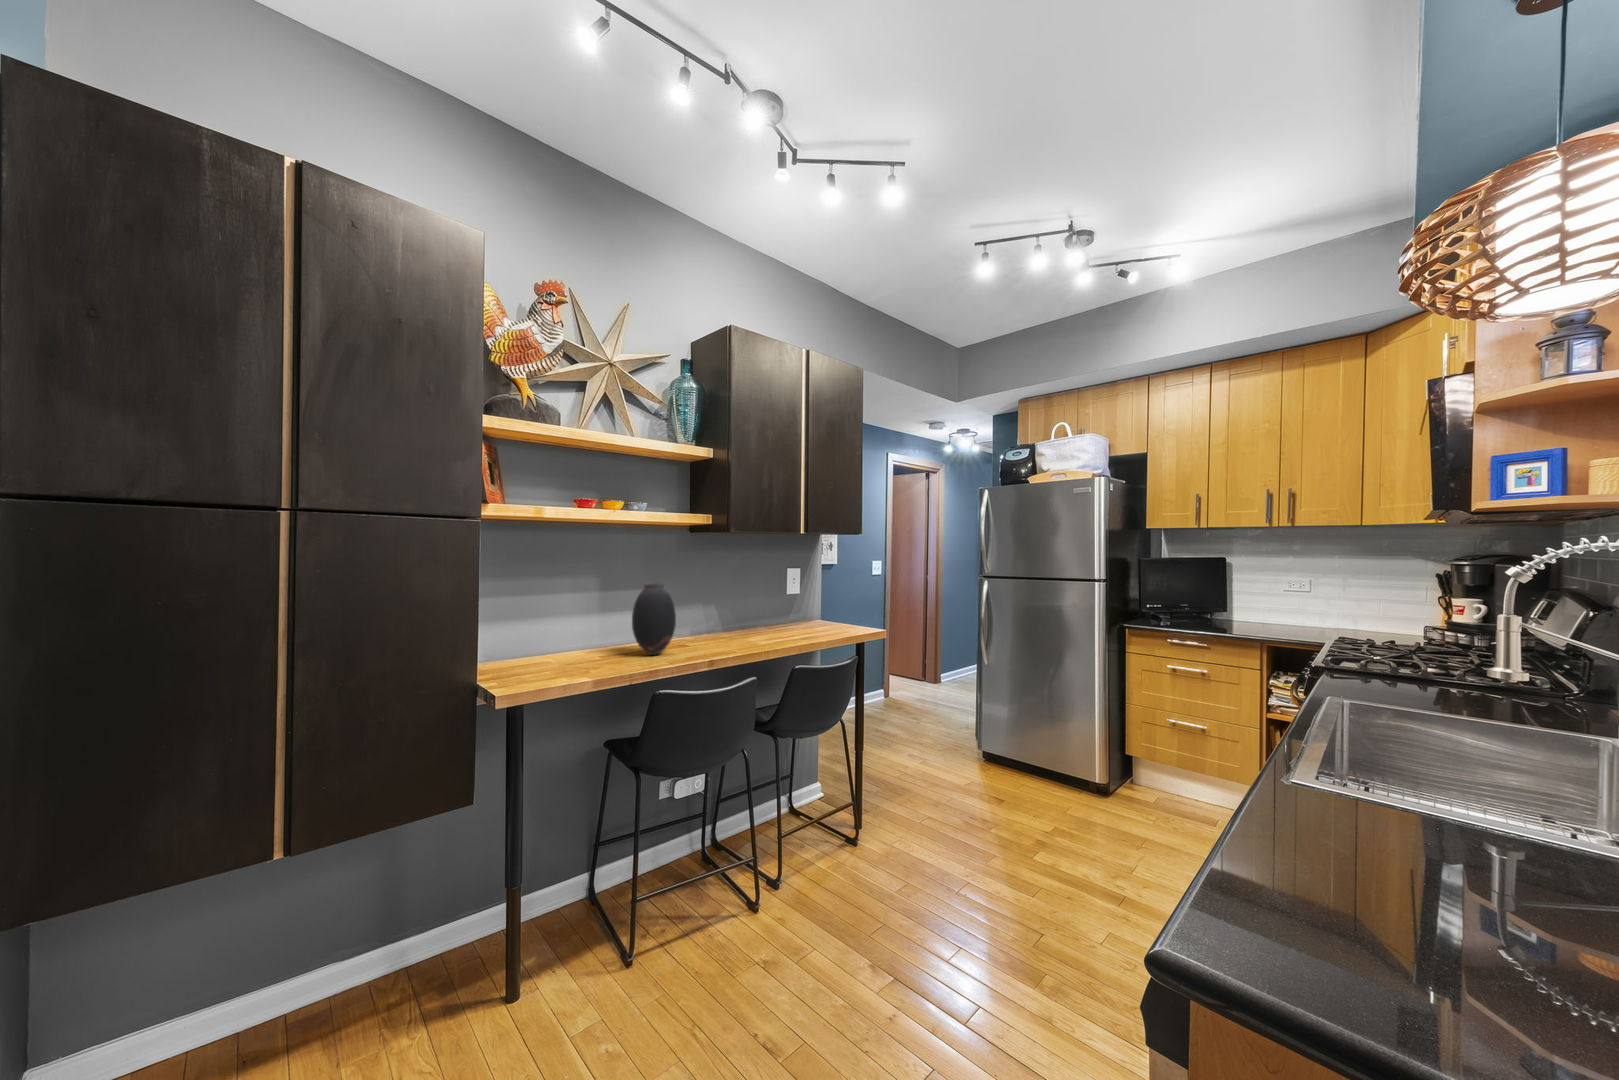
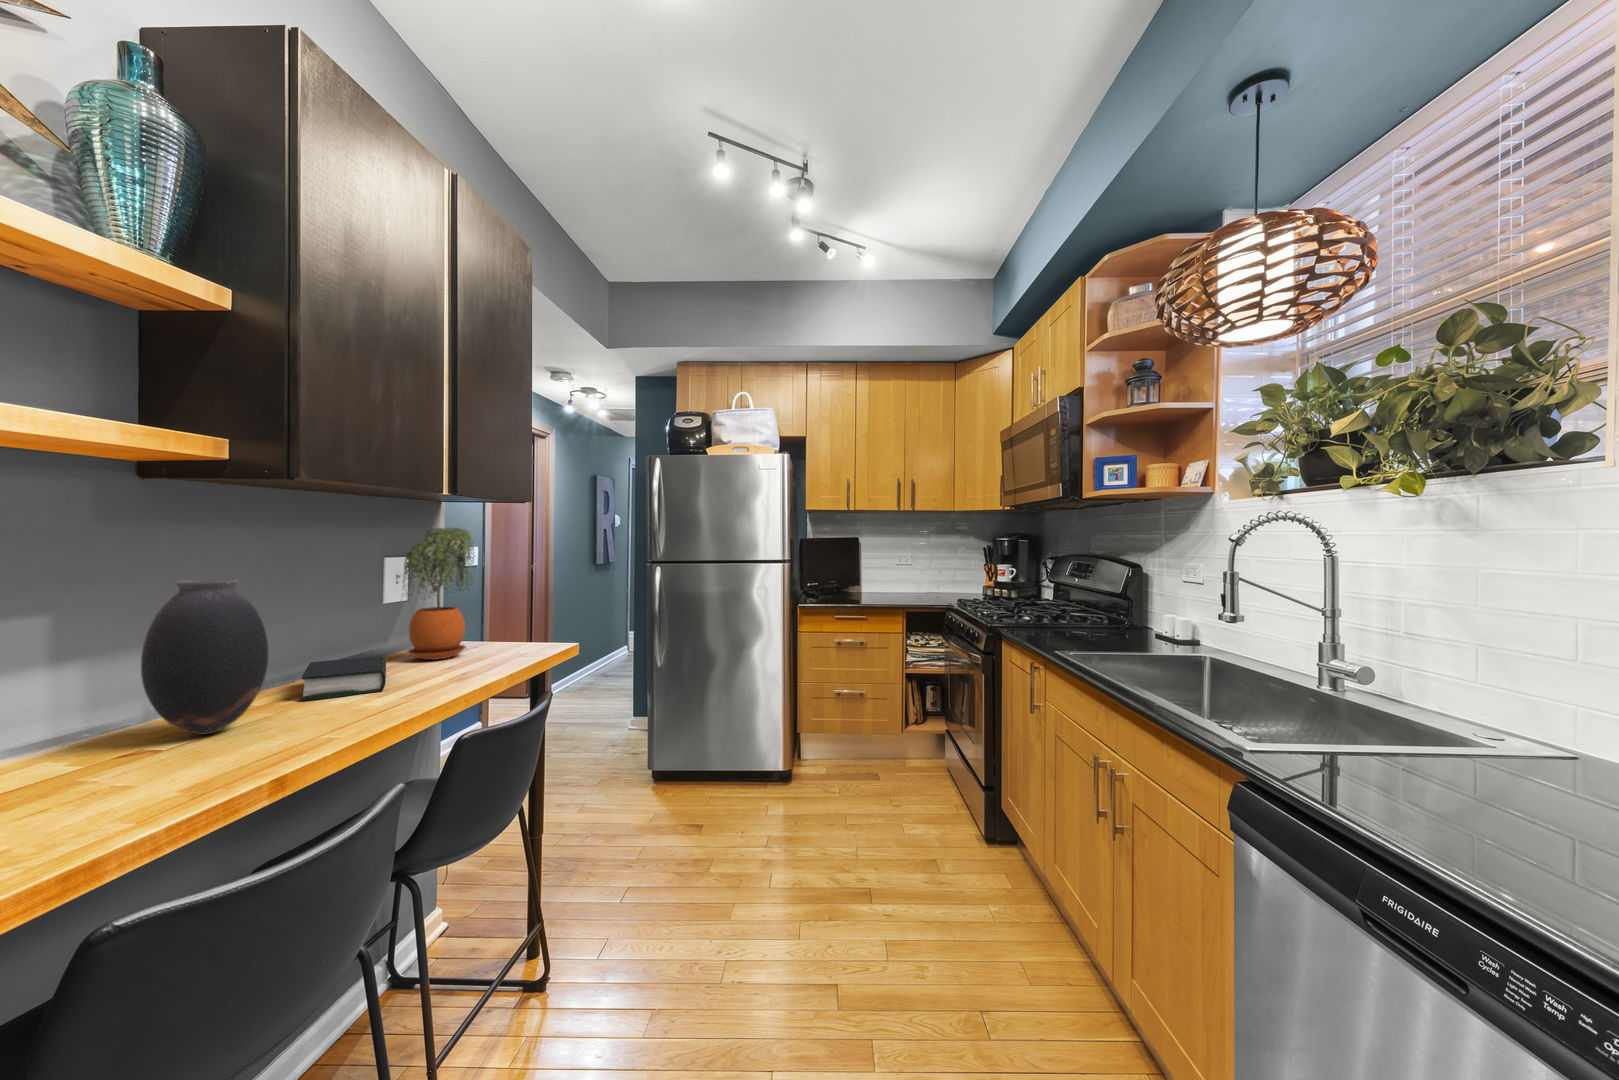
potted plant: none [762,554,807,635] -> present [403,528,475,660]
book: none [698,628,746,648] -> present [300,656,386,701]

